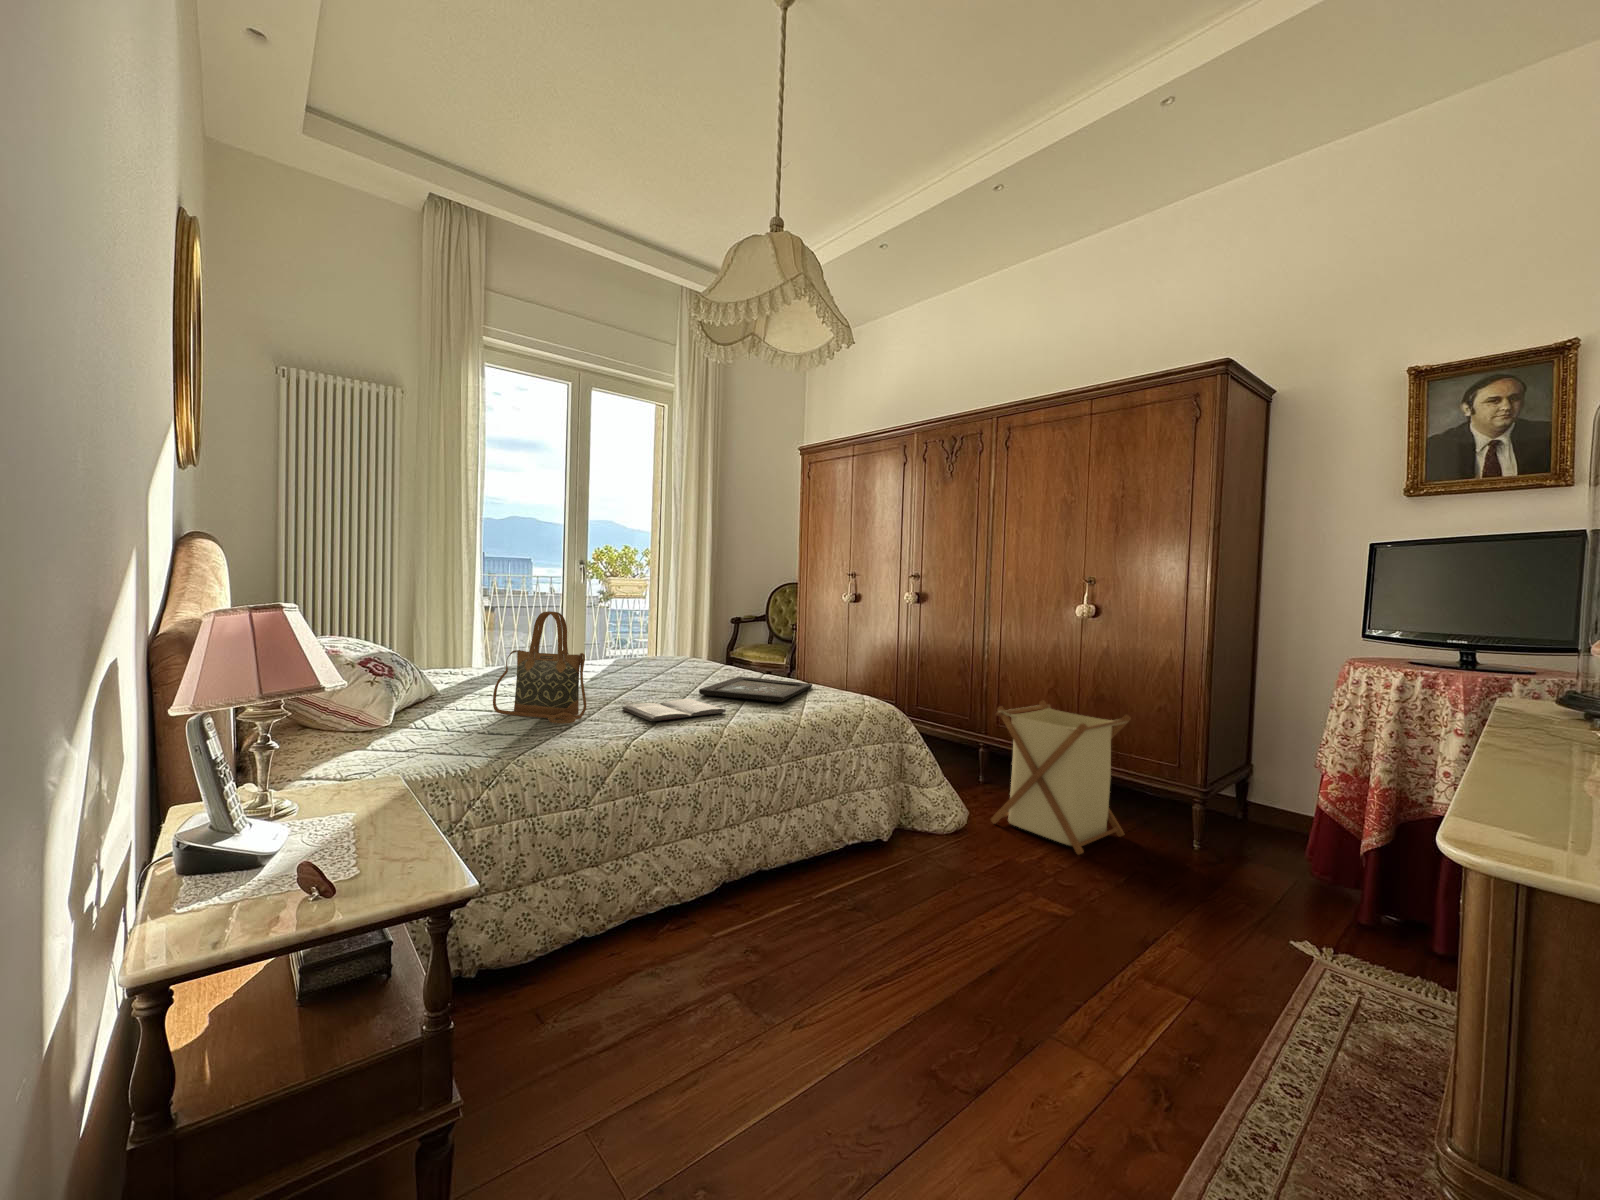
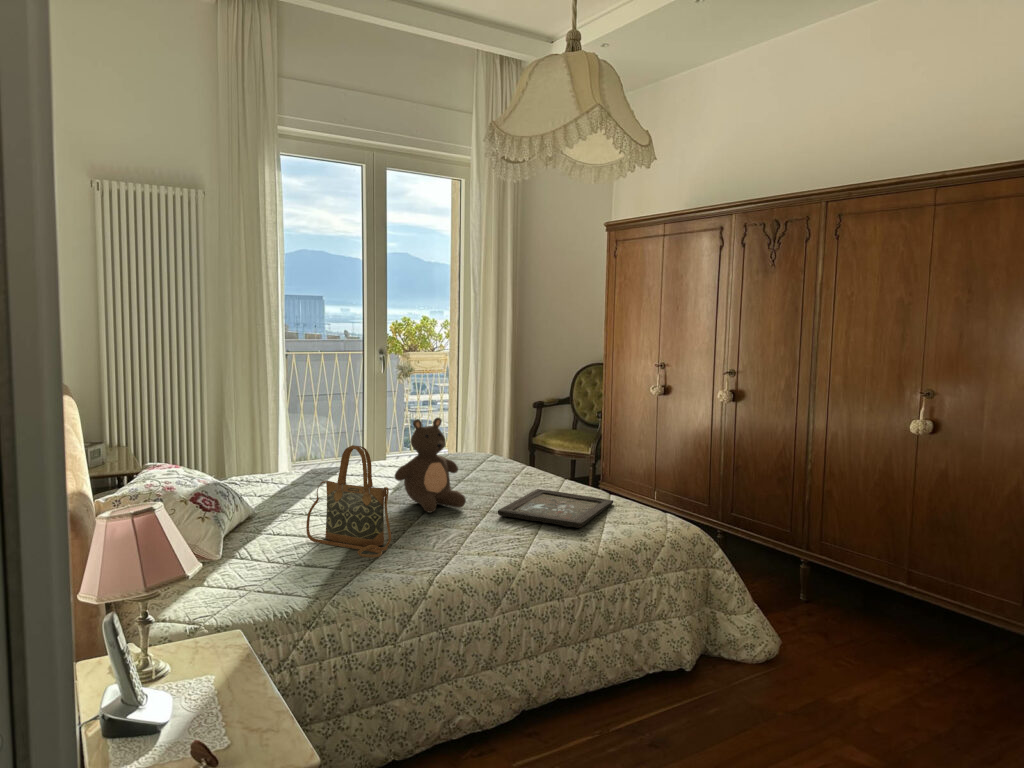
teddy bear: none [593,600,666,692] -> present [395,418,466,513]
magazine: present [622,699,726,721] -> none [424,522,524,555]
laundry basket: present [991,700,1131,854] -> none [803,519,966,693]

